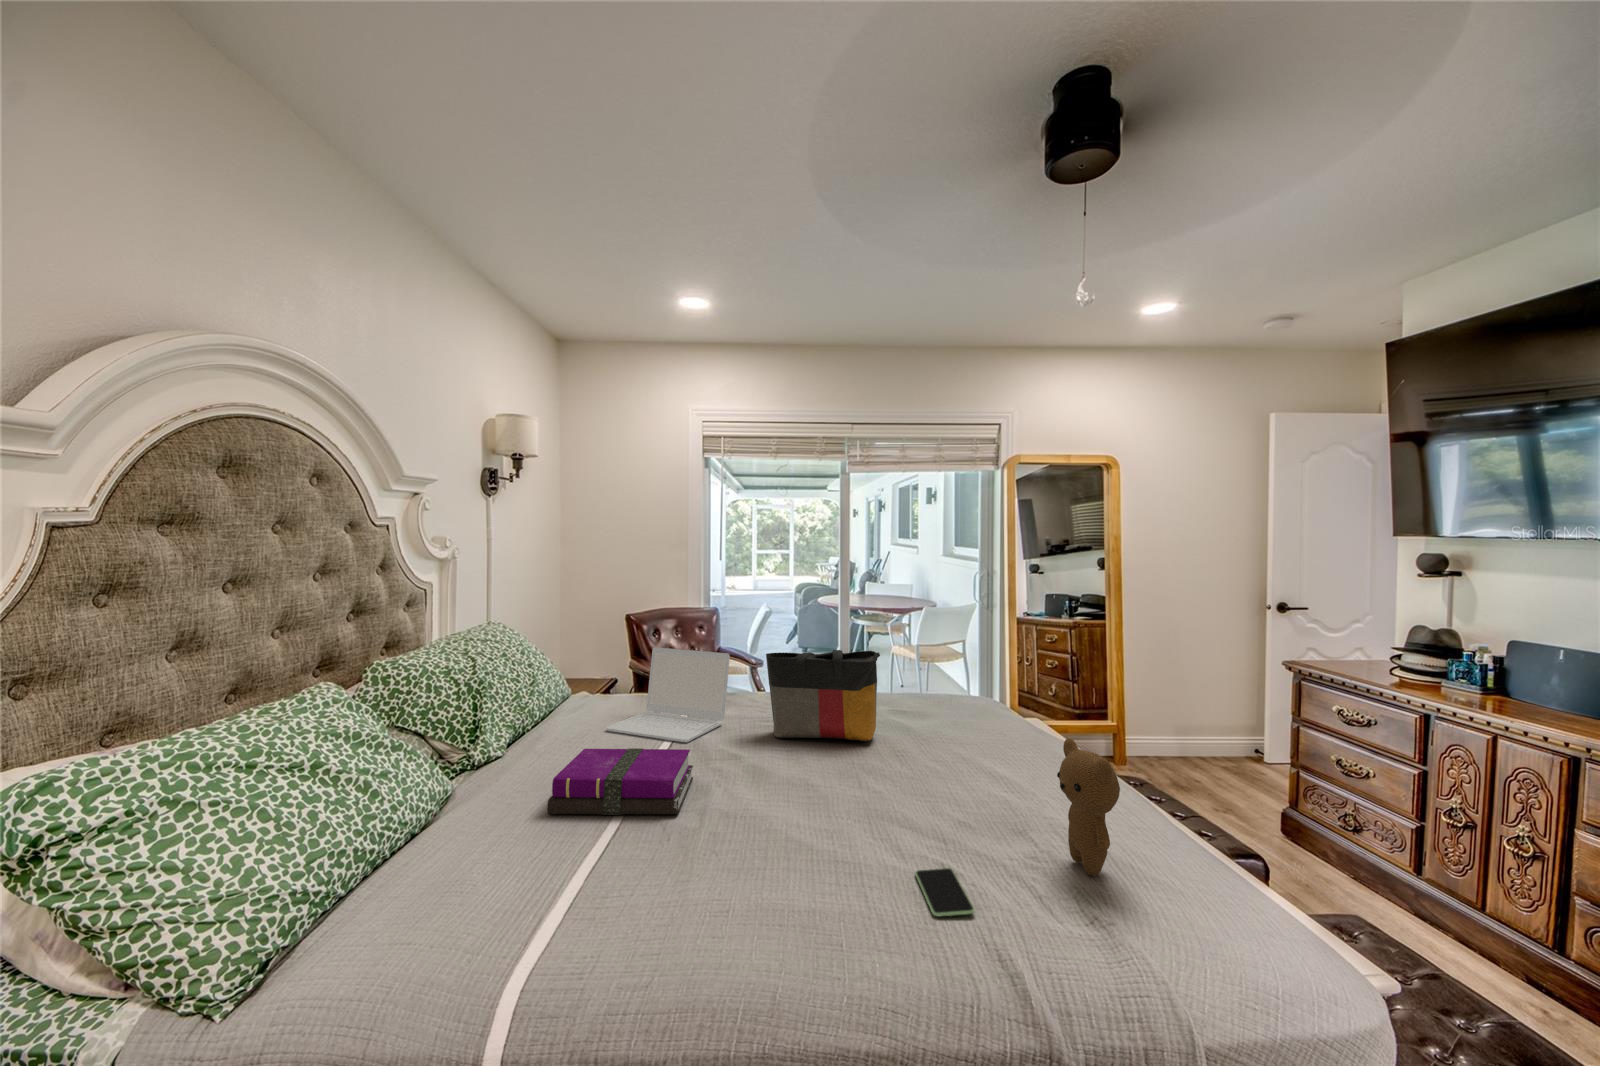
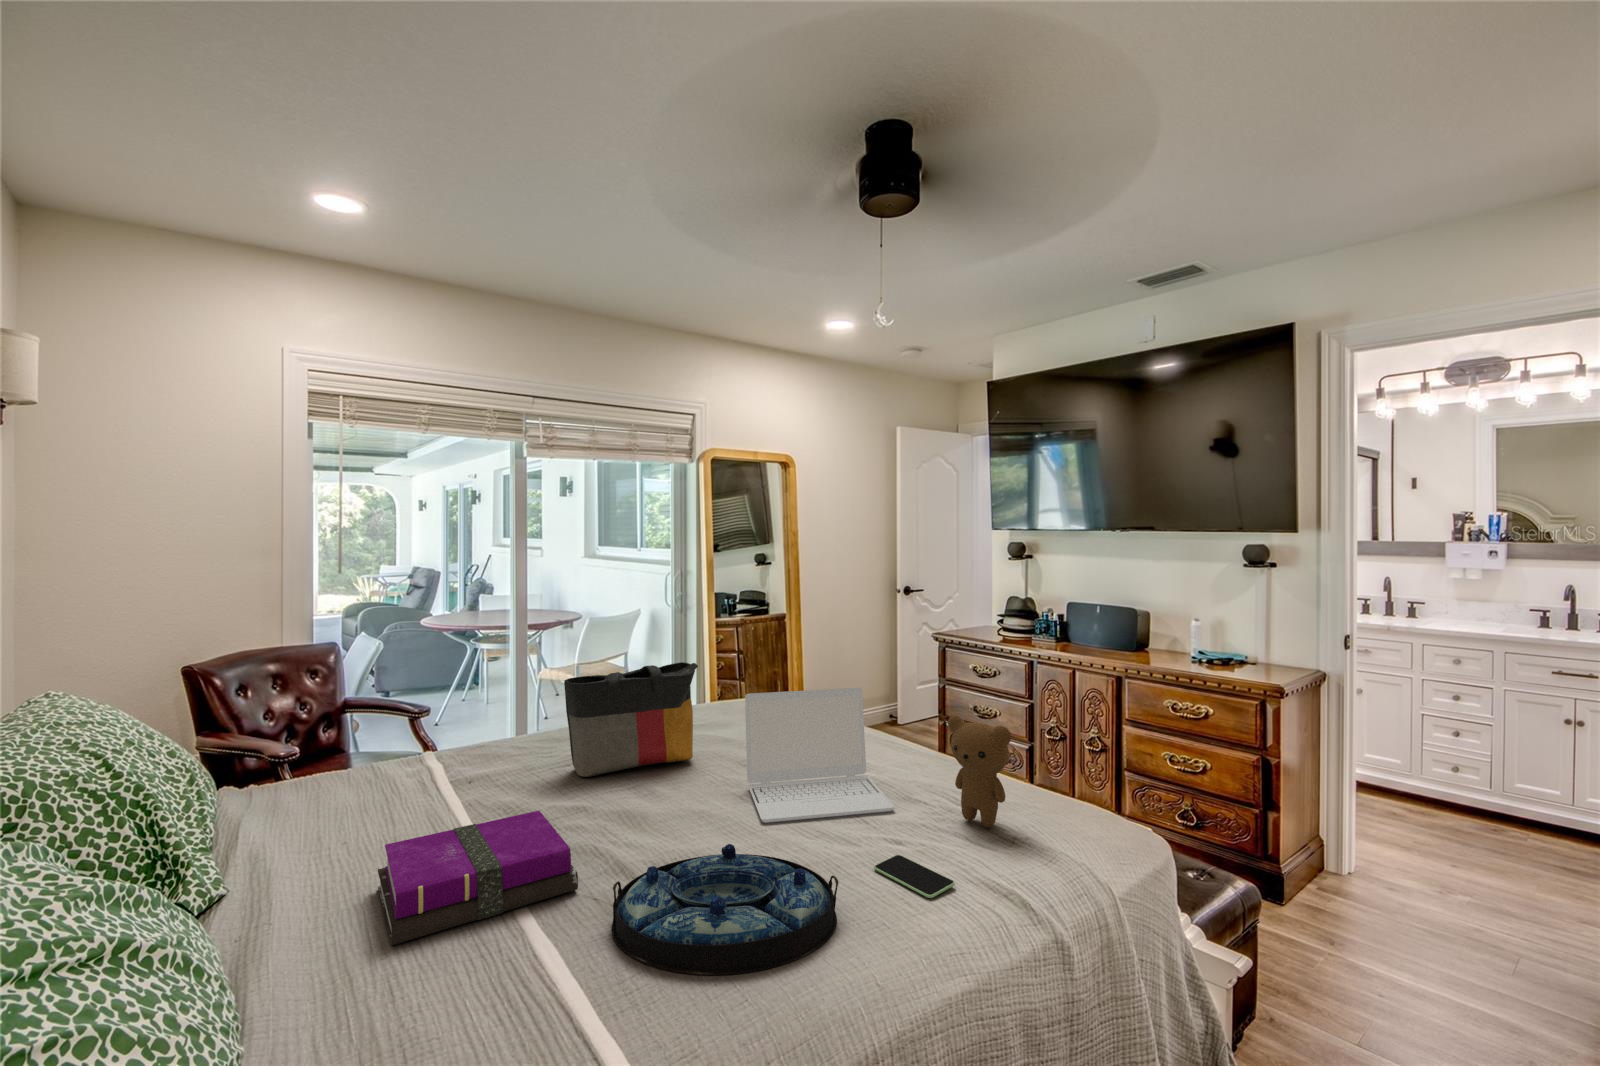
laptop: present [606,647,730,742] -> present [745,688,894,823]
serving tray: none [656,807,841,918] -> present [611,844,839,975]

